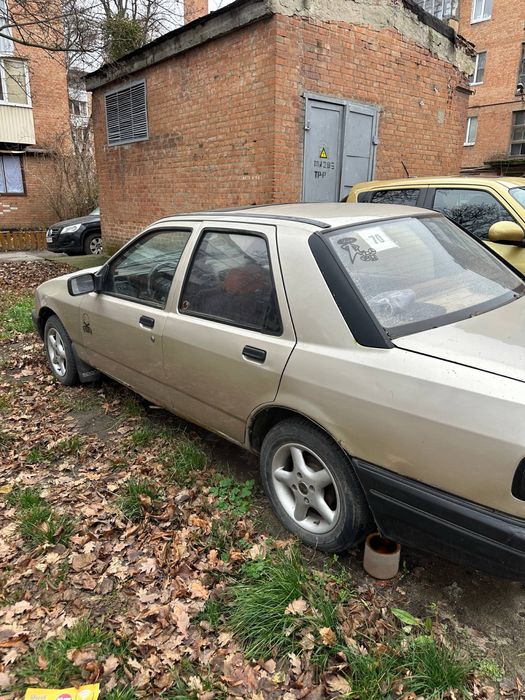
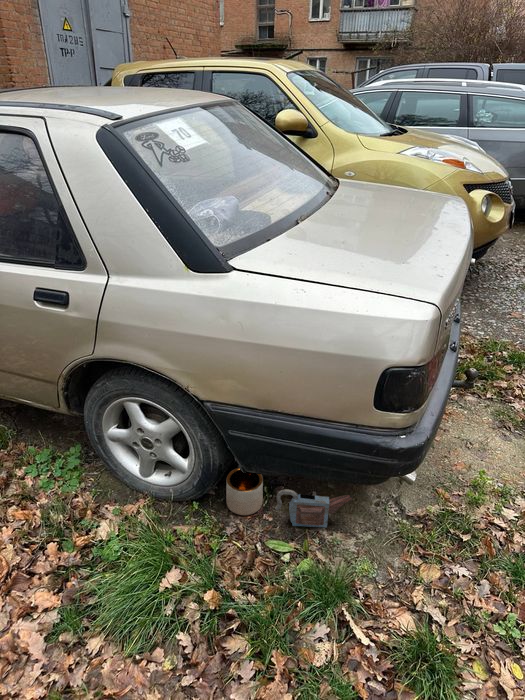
watering can: none [406,562,486,615] -> present [275,489,353,528]

